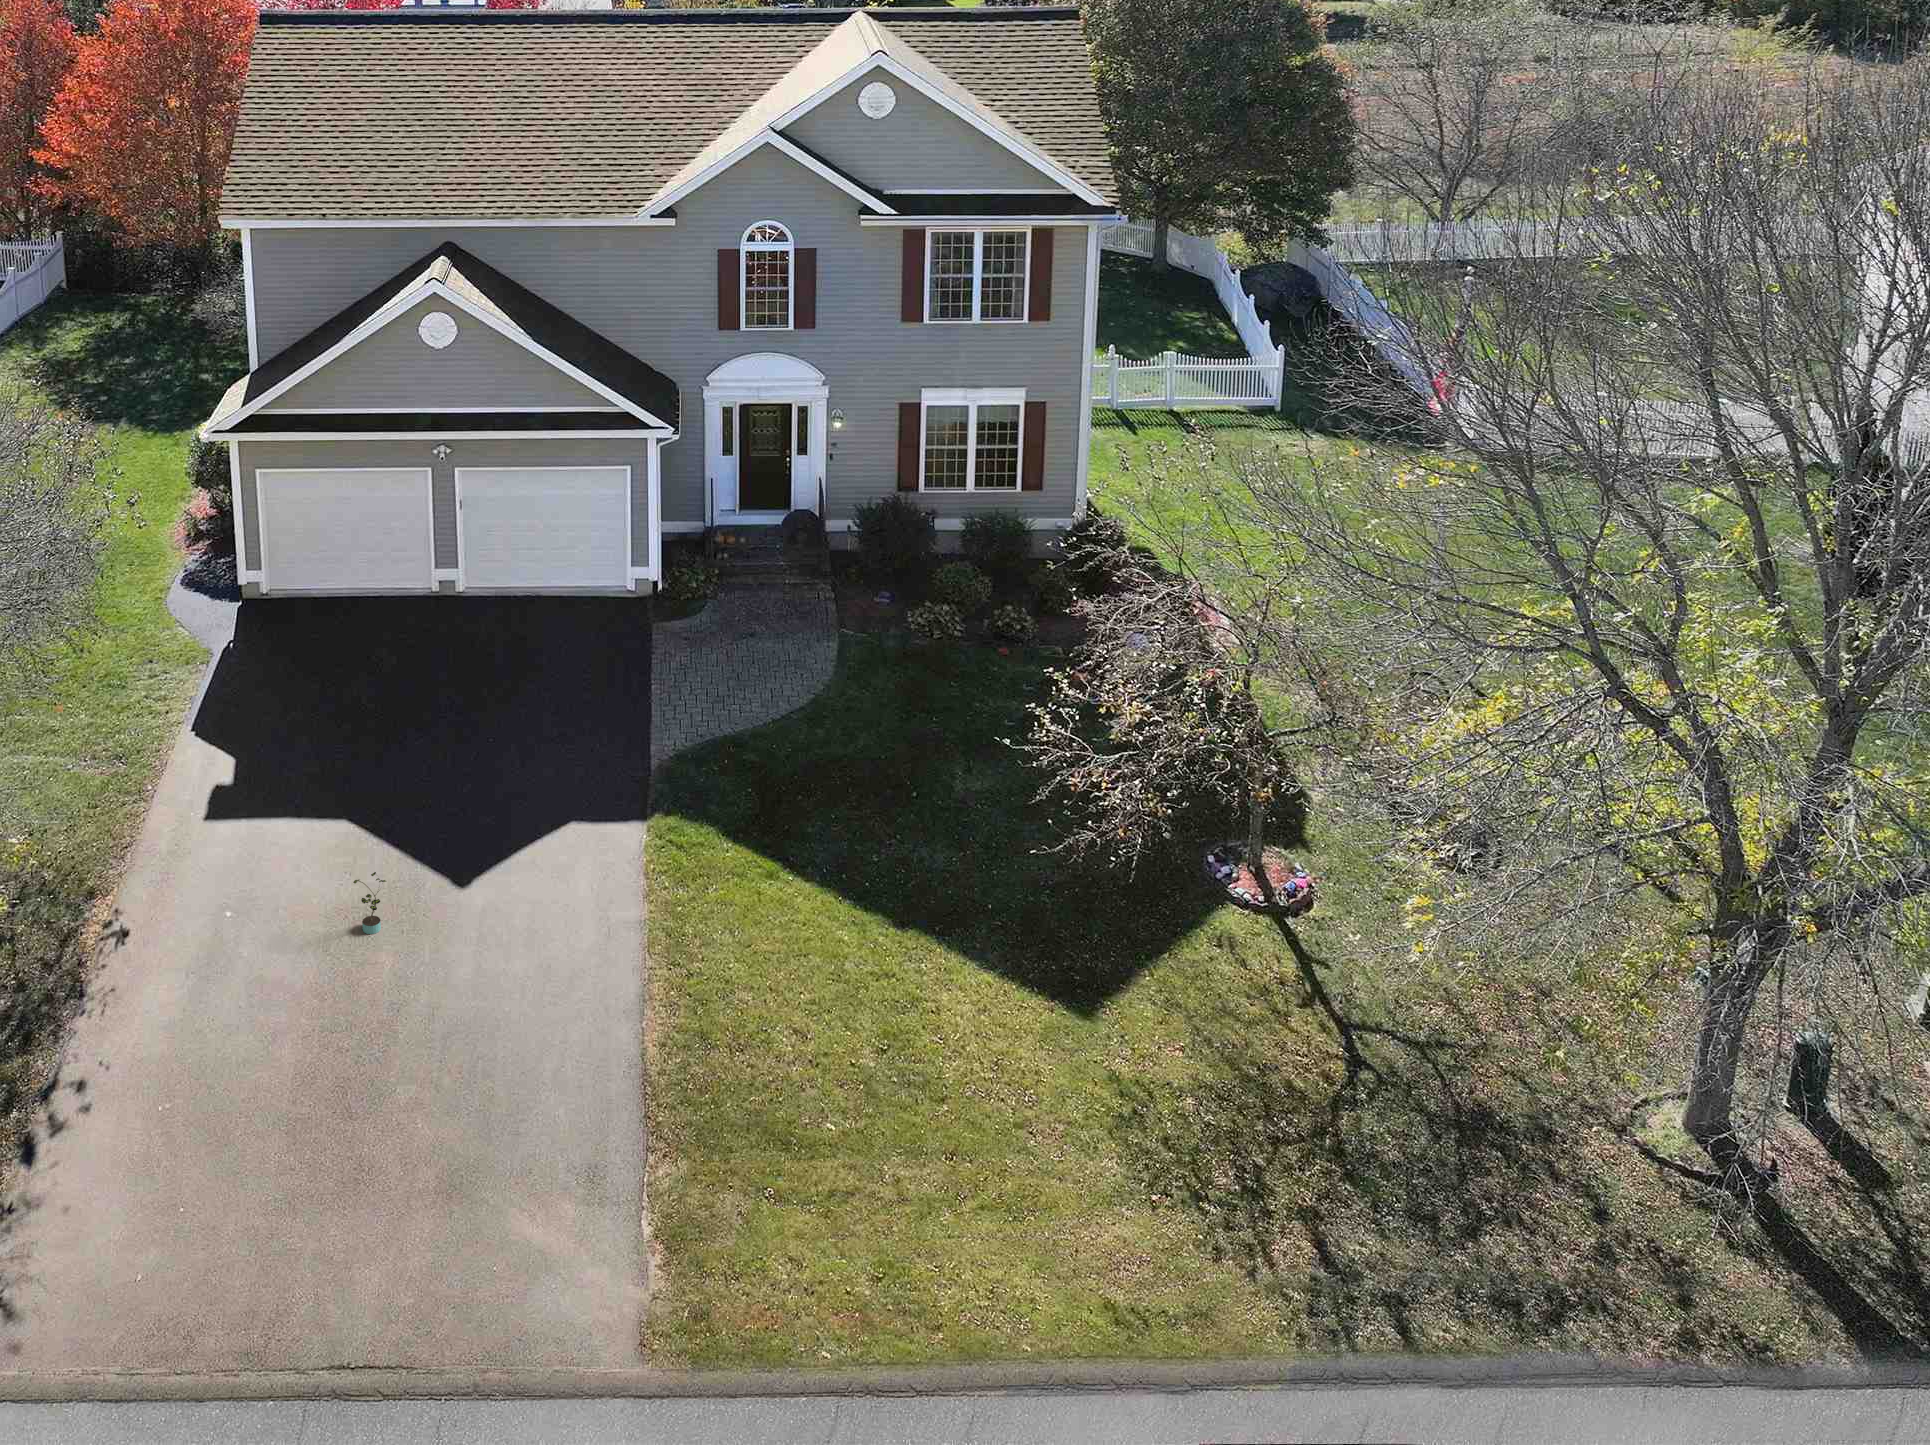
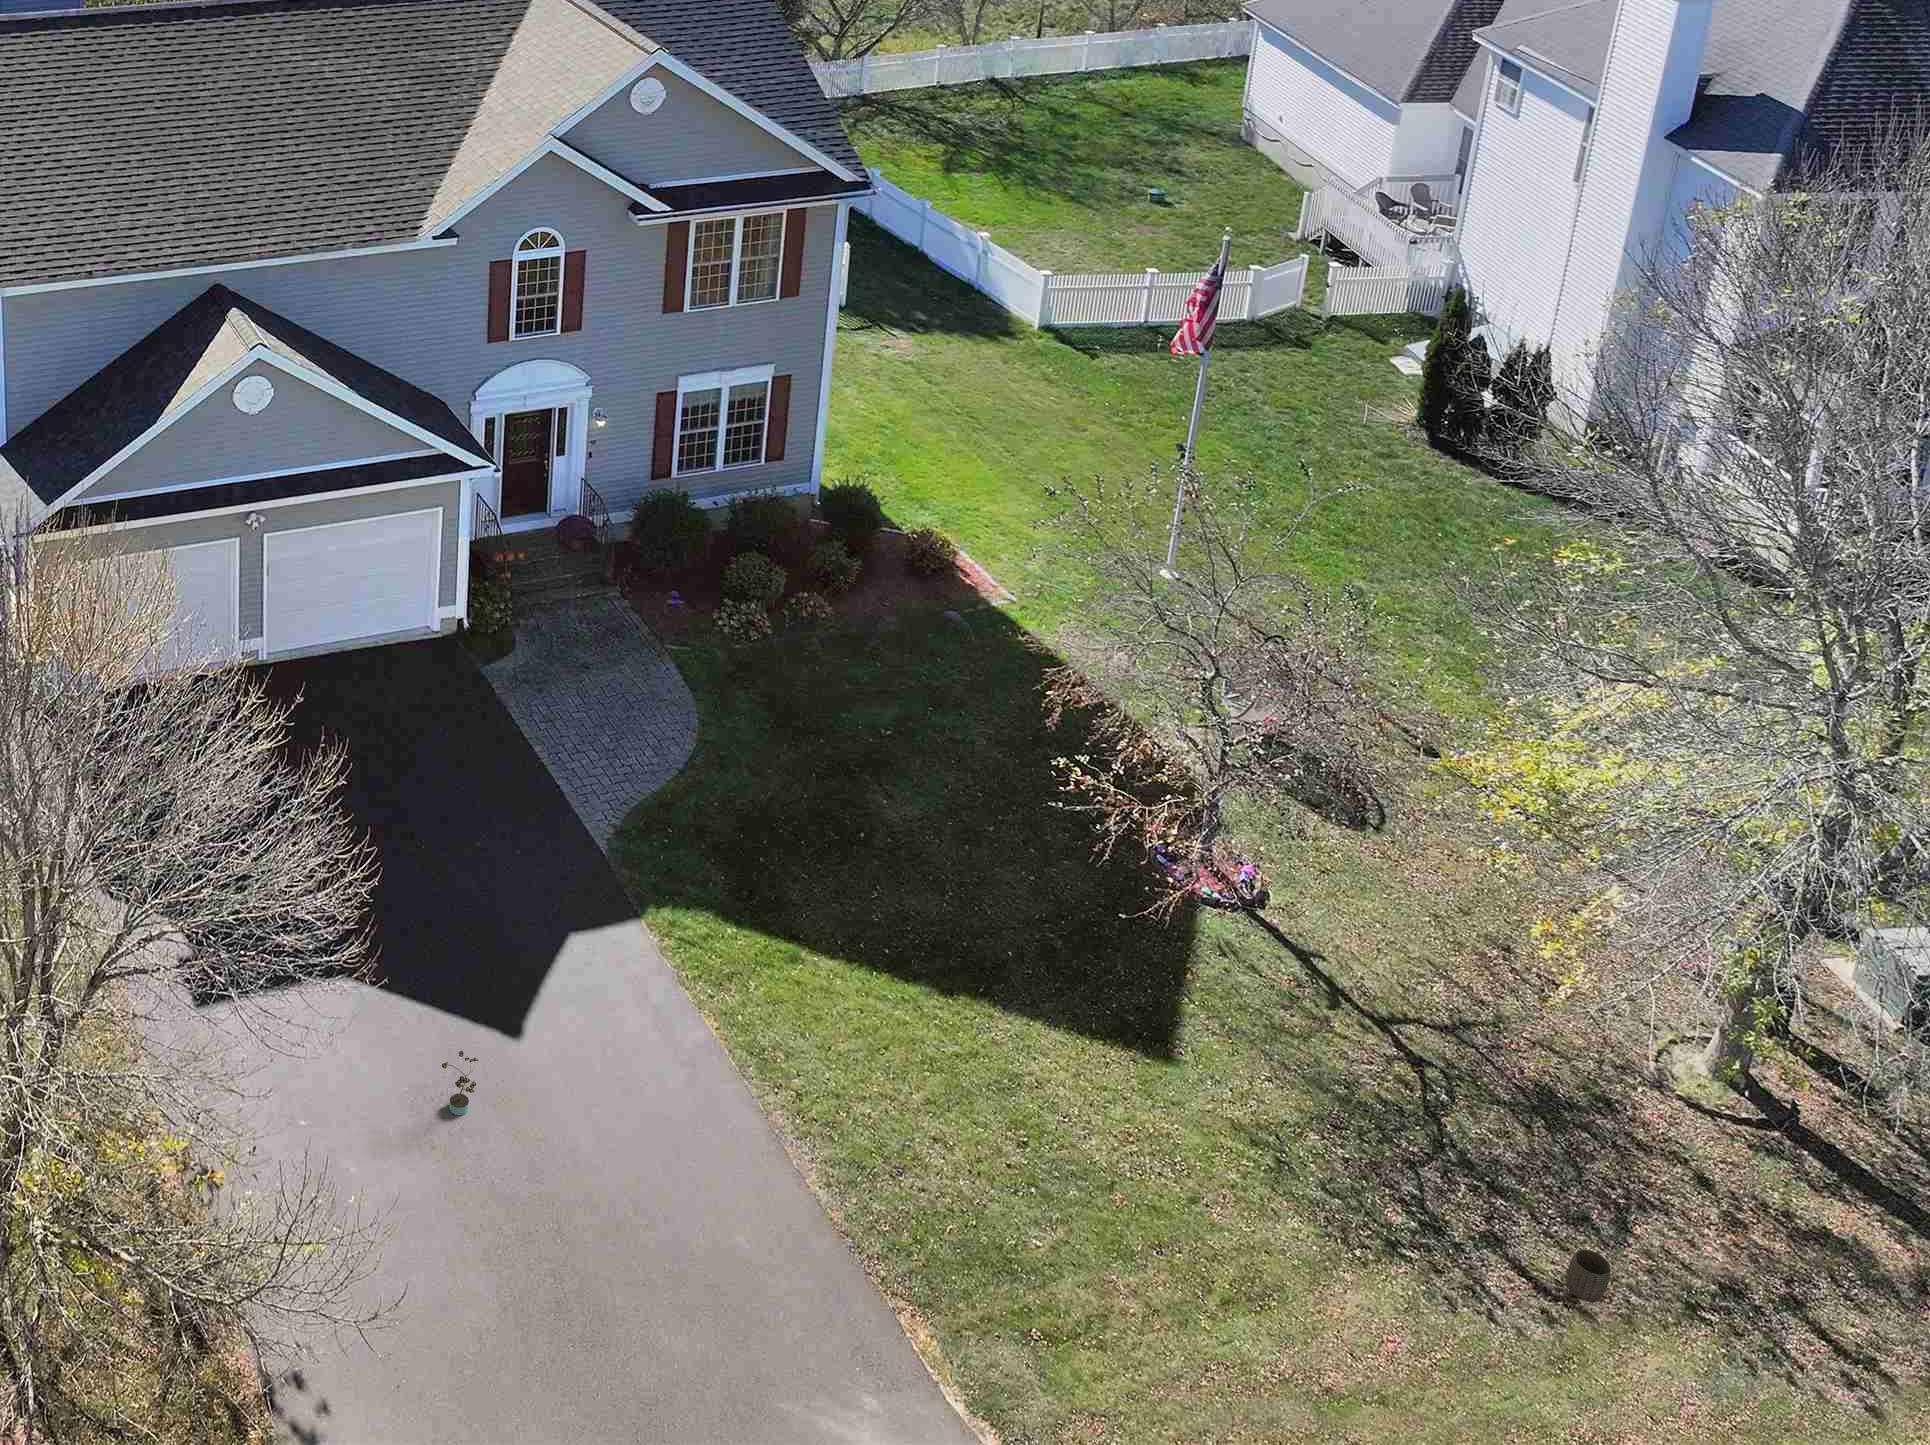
woven basket: none [1376,1235,1417,1293] -> present [1567,1250,1611,1302]

